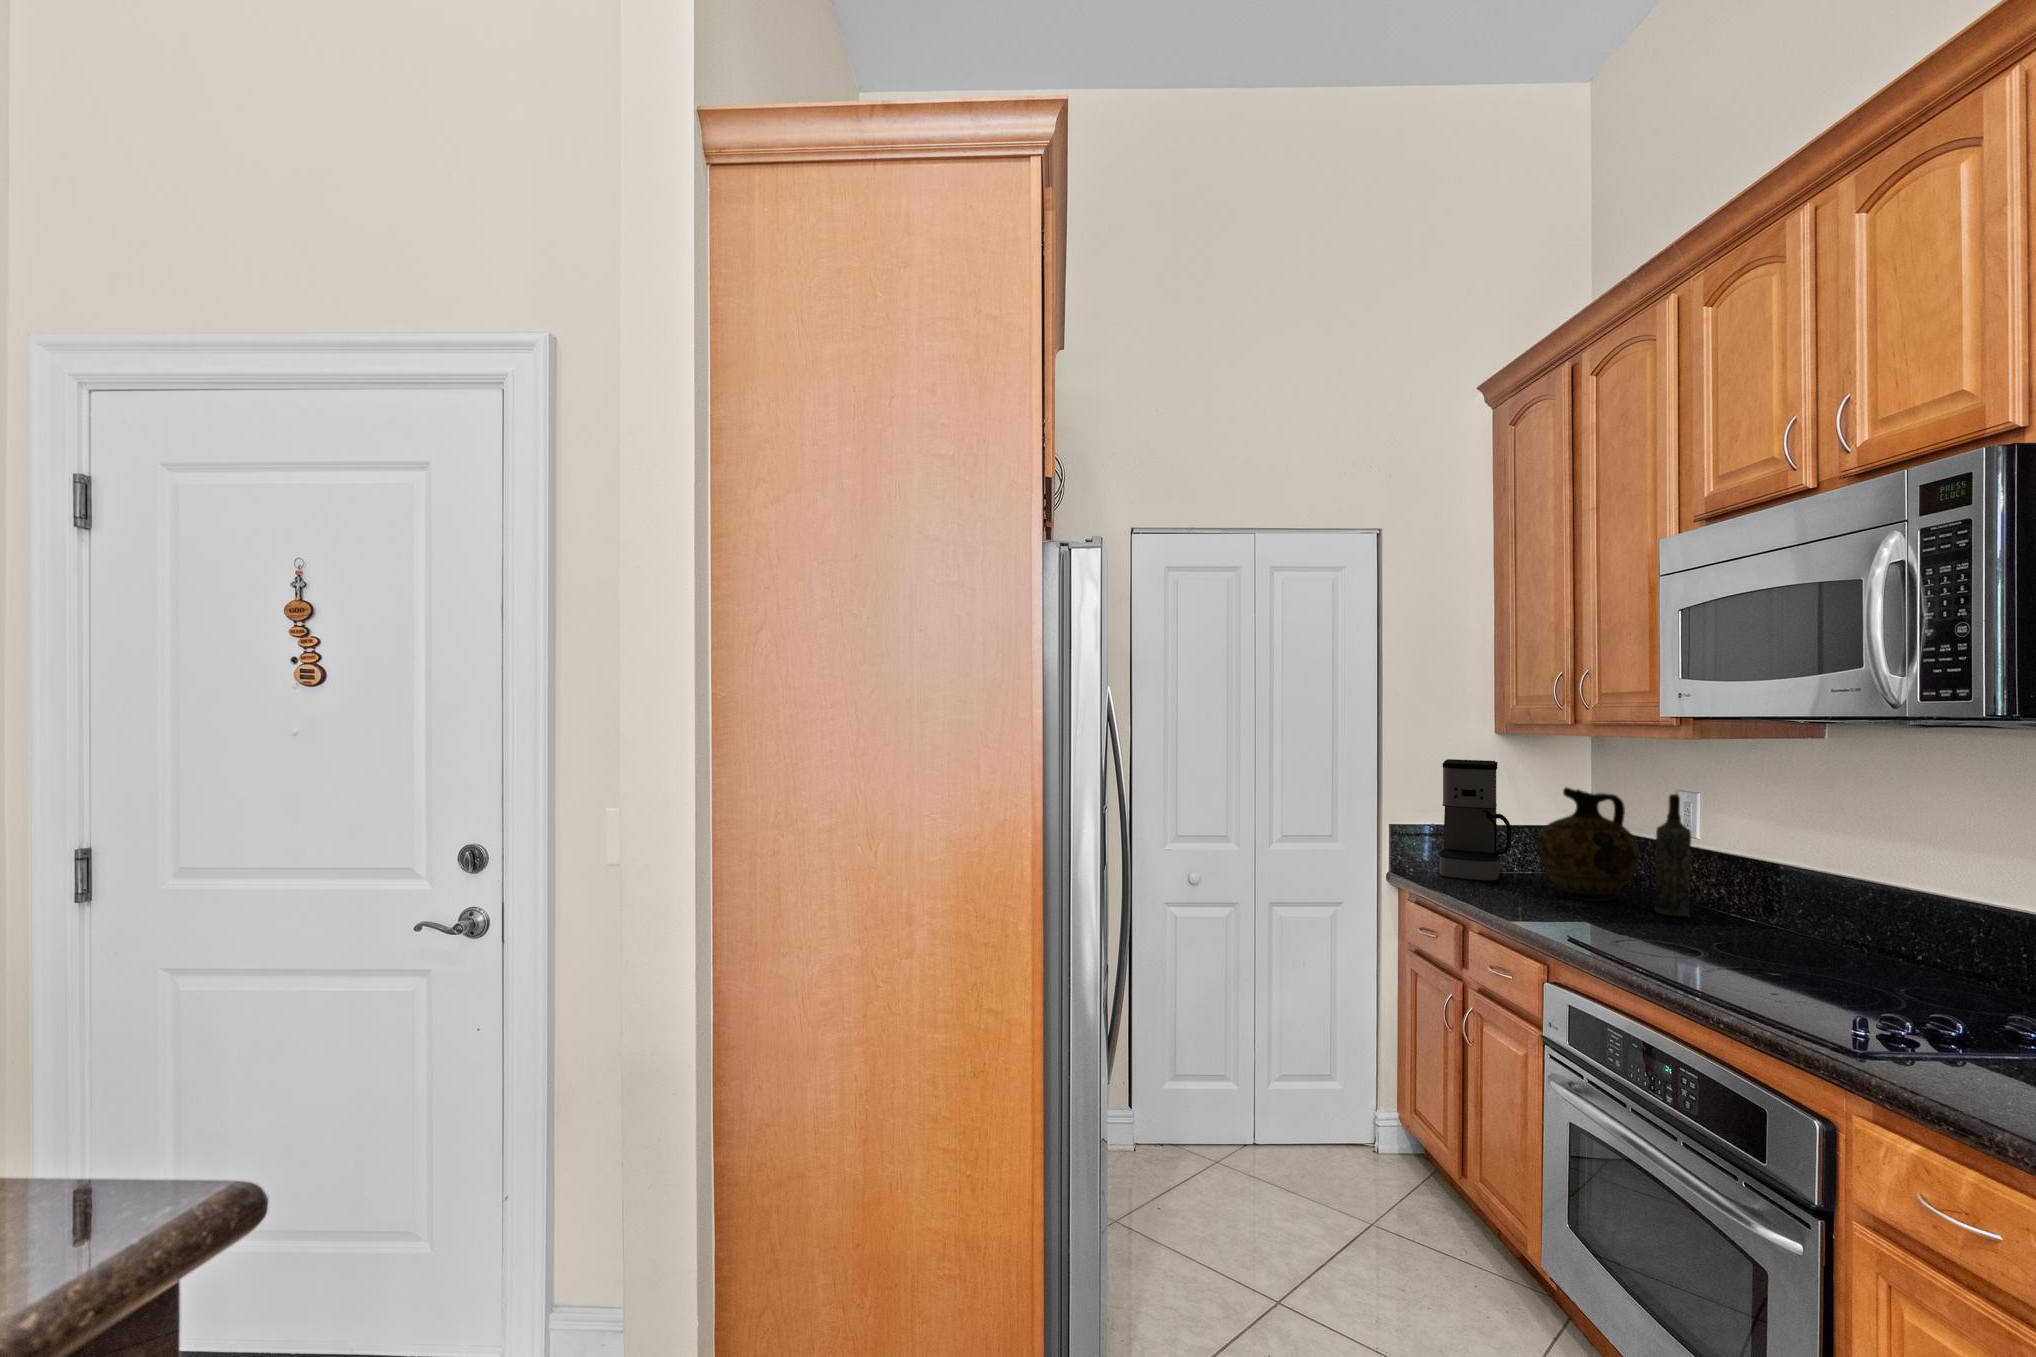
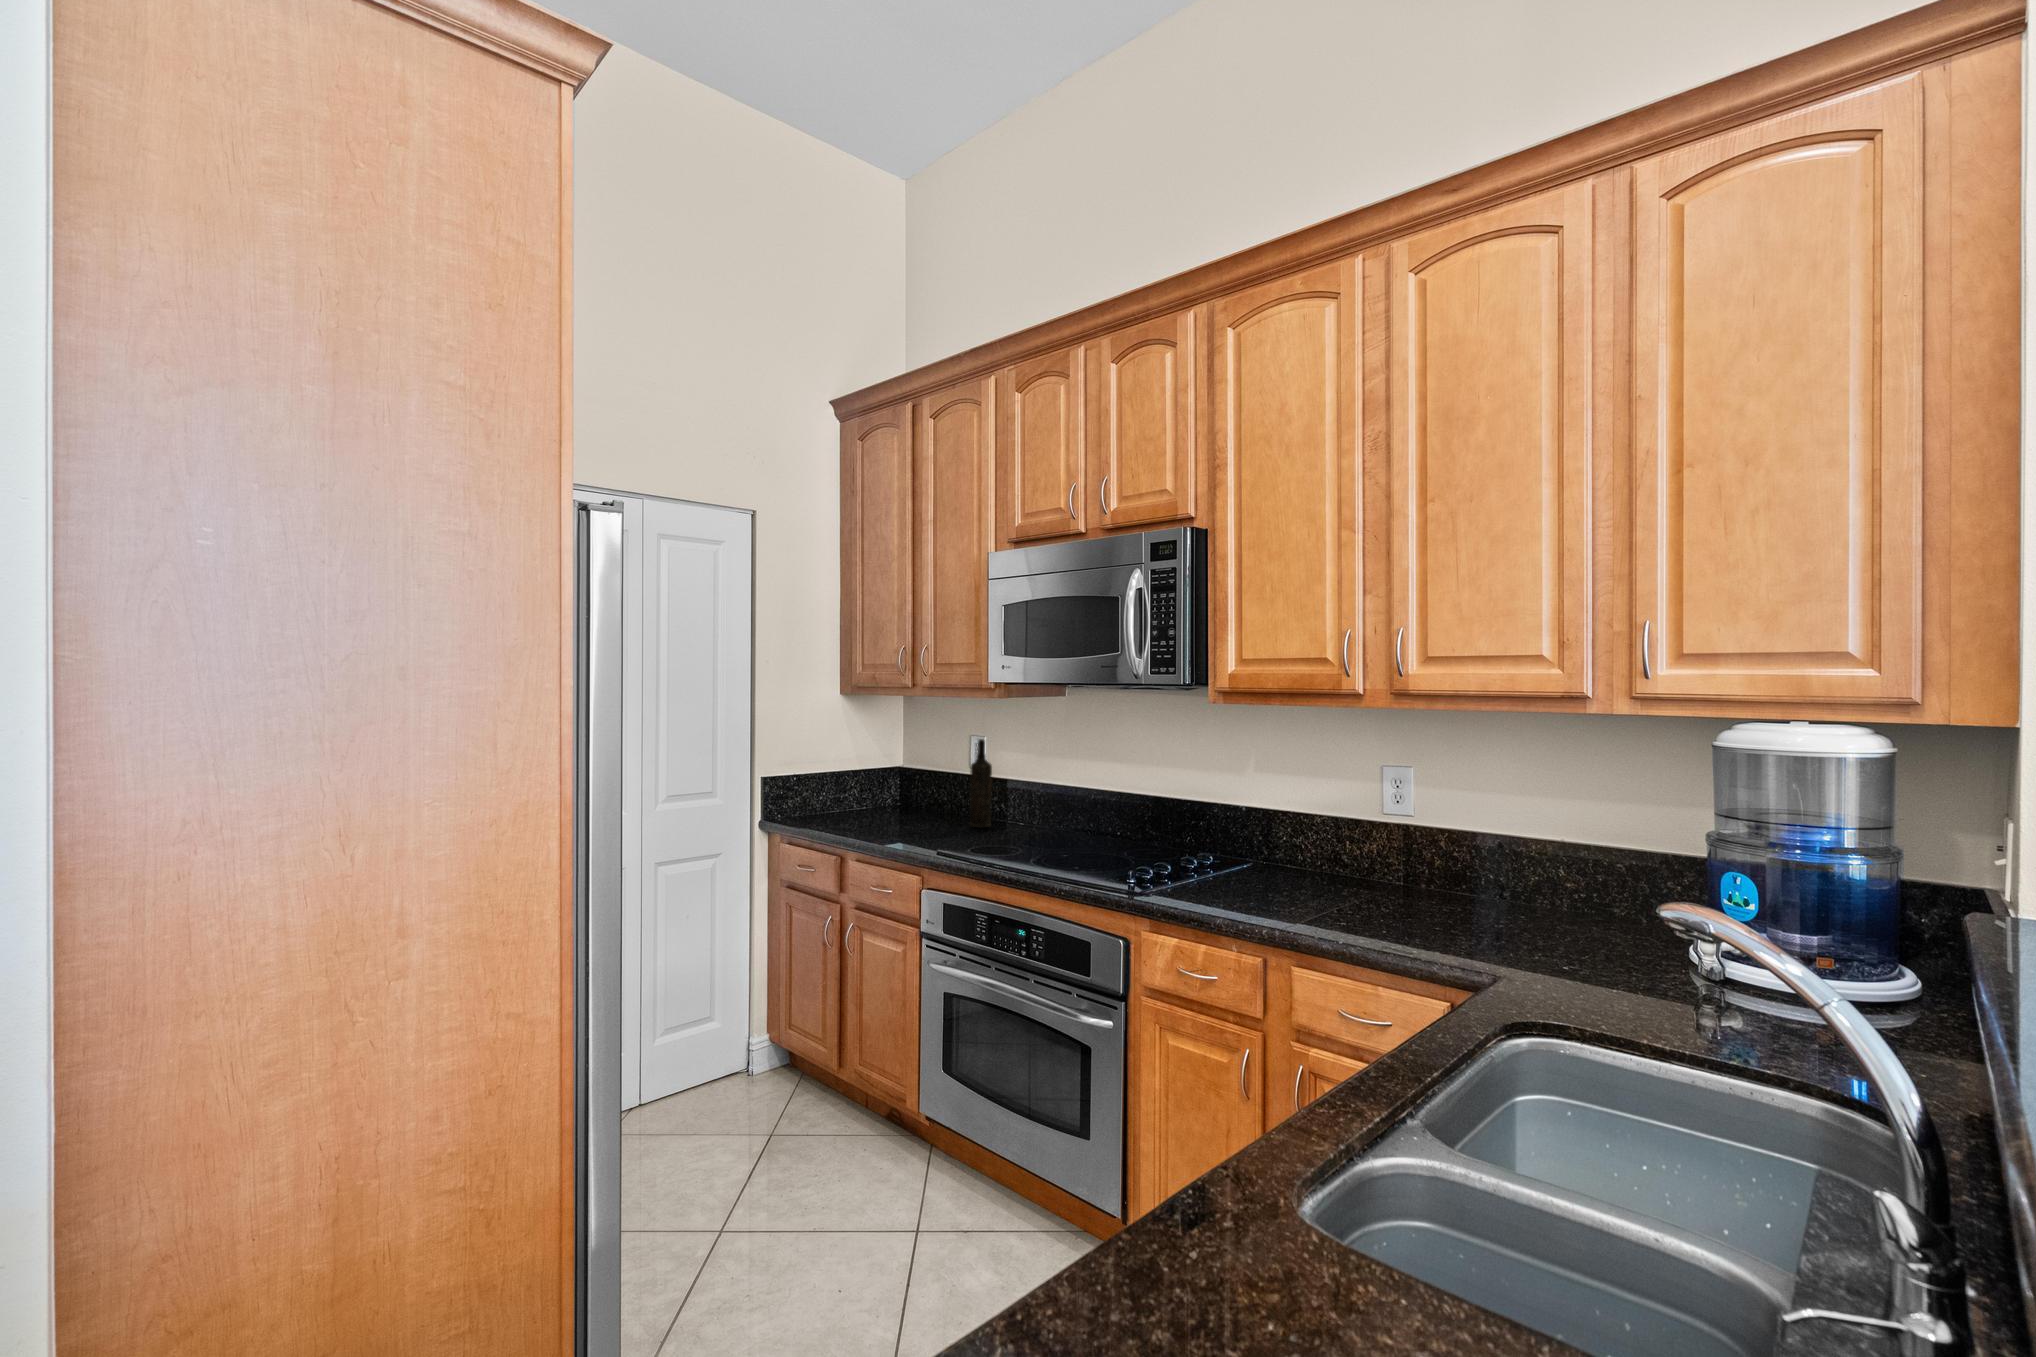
coffee maker: present [1439,759,1512,881] -> none [801,721,857,823]
ceramic jug: present [1537,787,1639,901] -> none [885,739,953,825]

